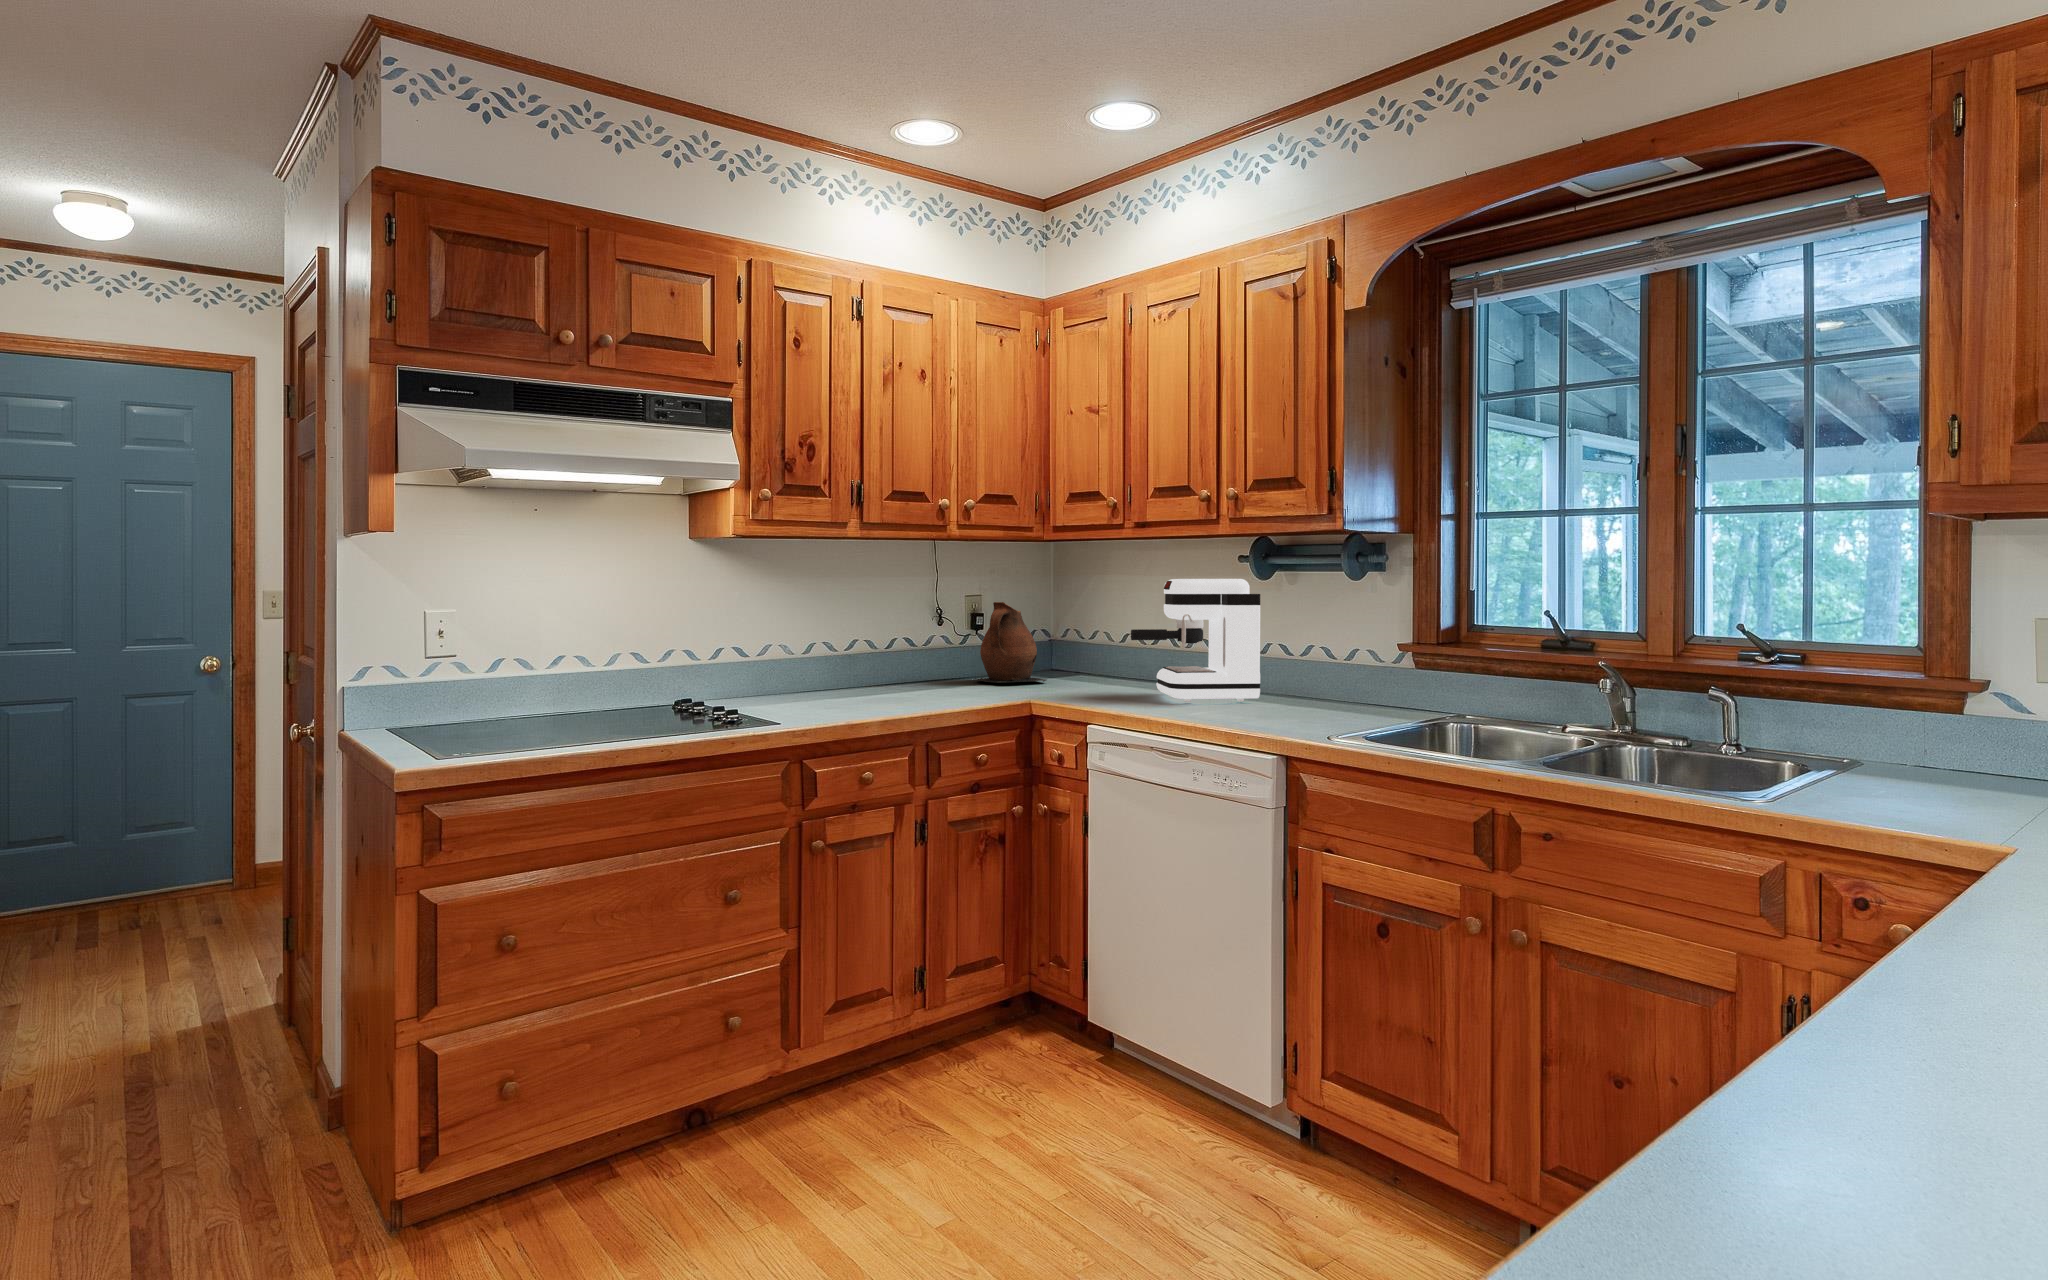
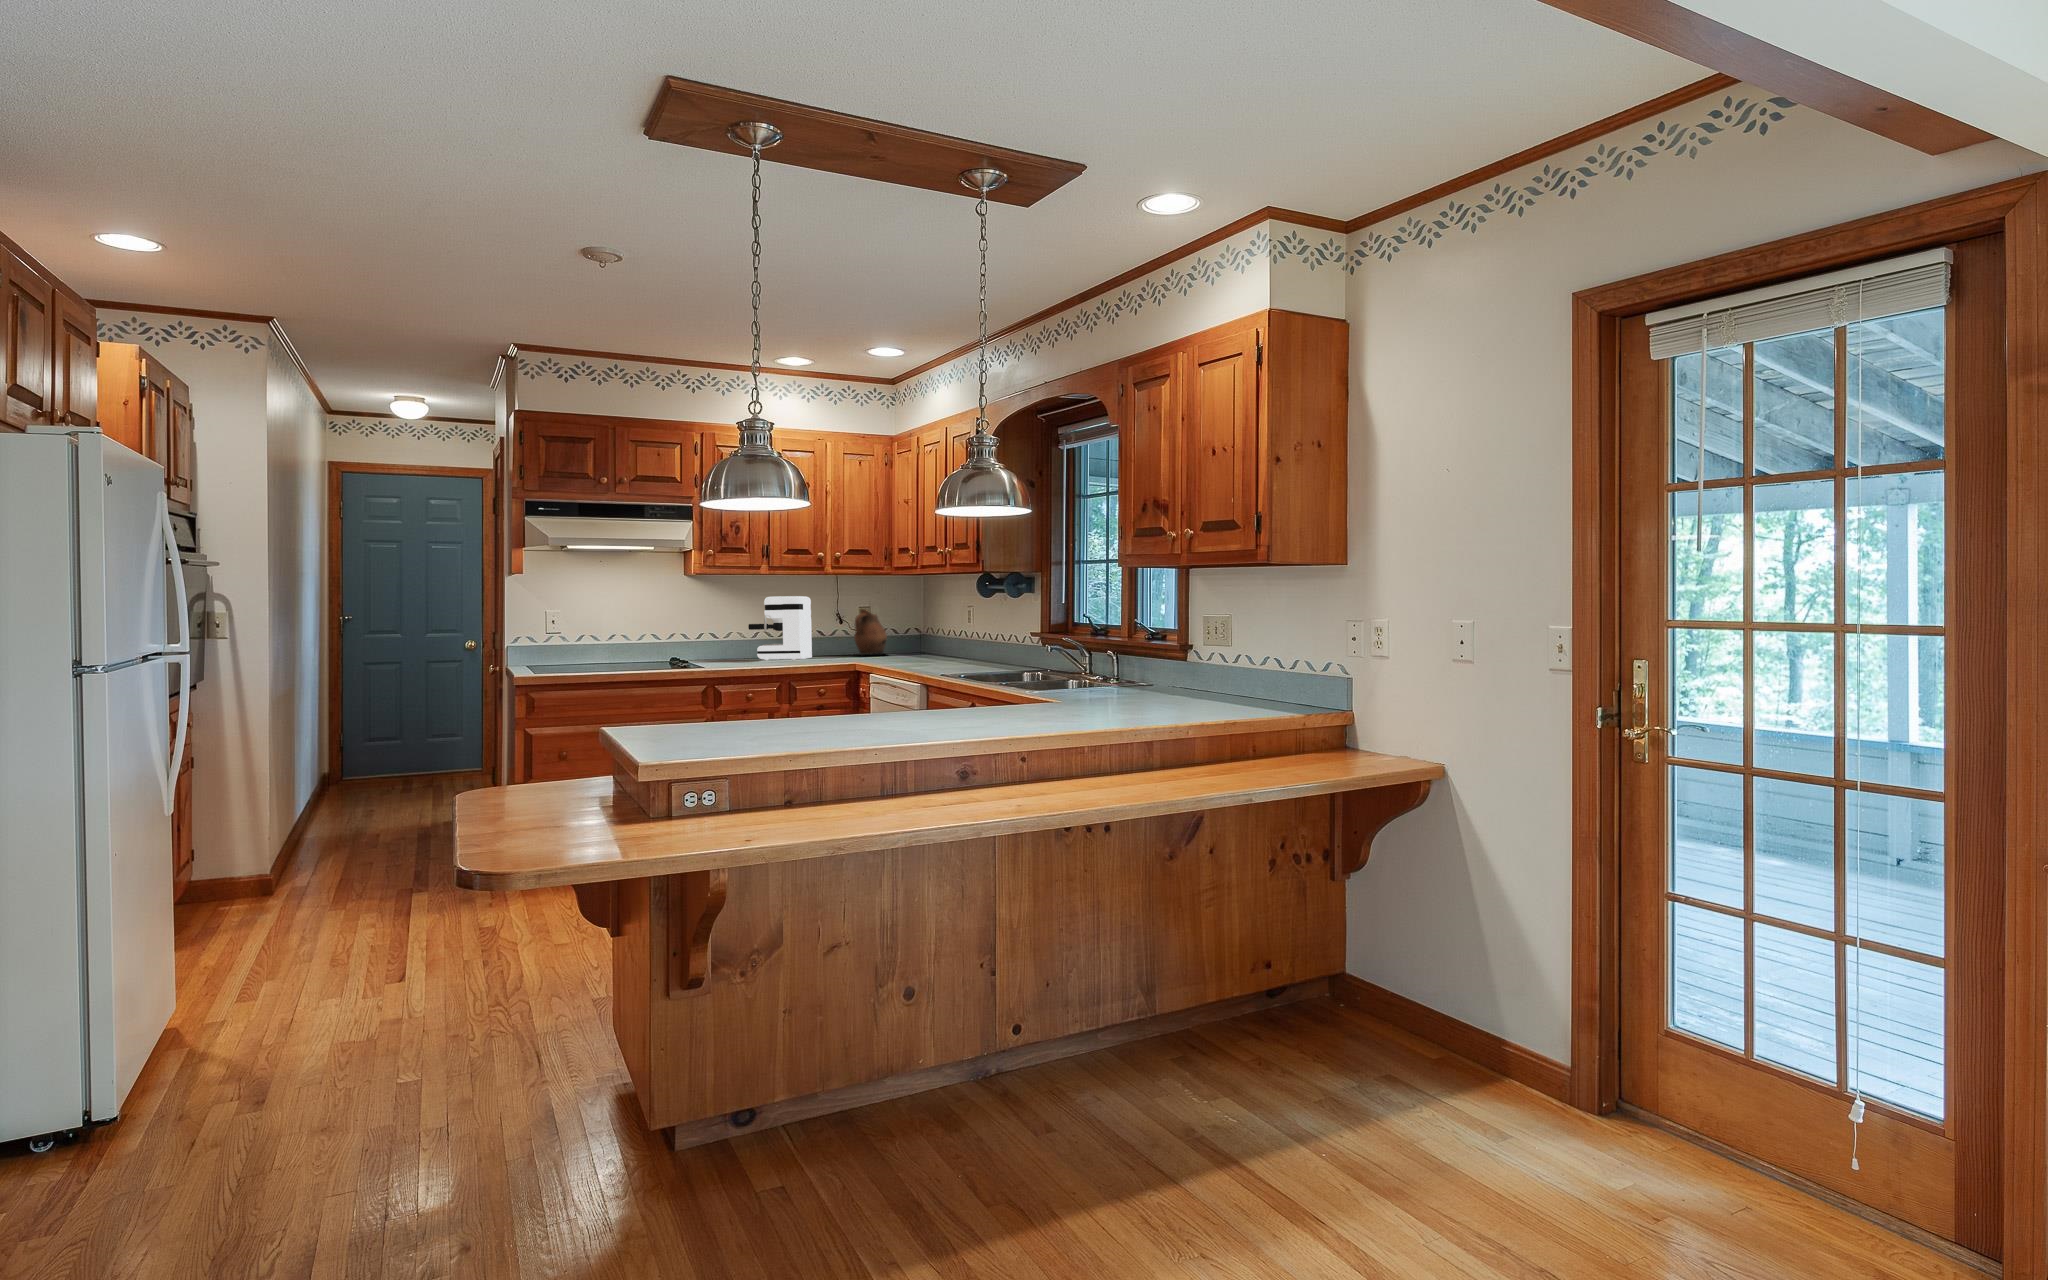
coffee maker: present [1131,579,1260,702] -> present [748,596,812,661]

